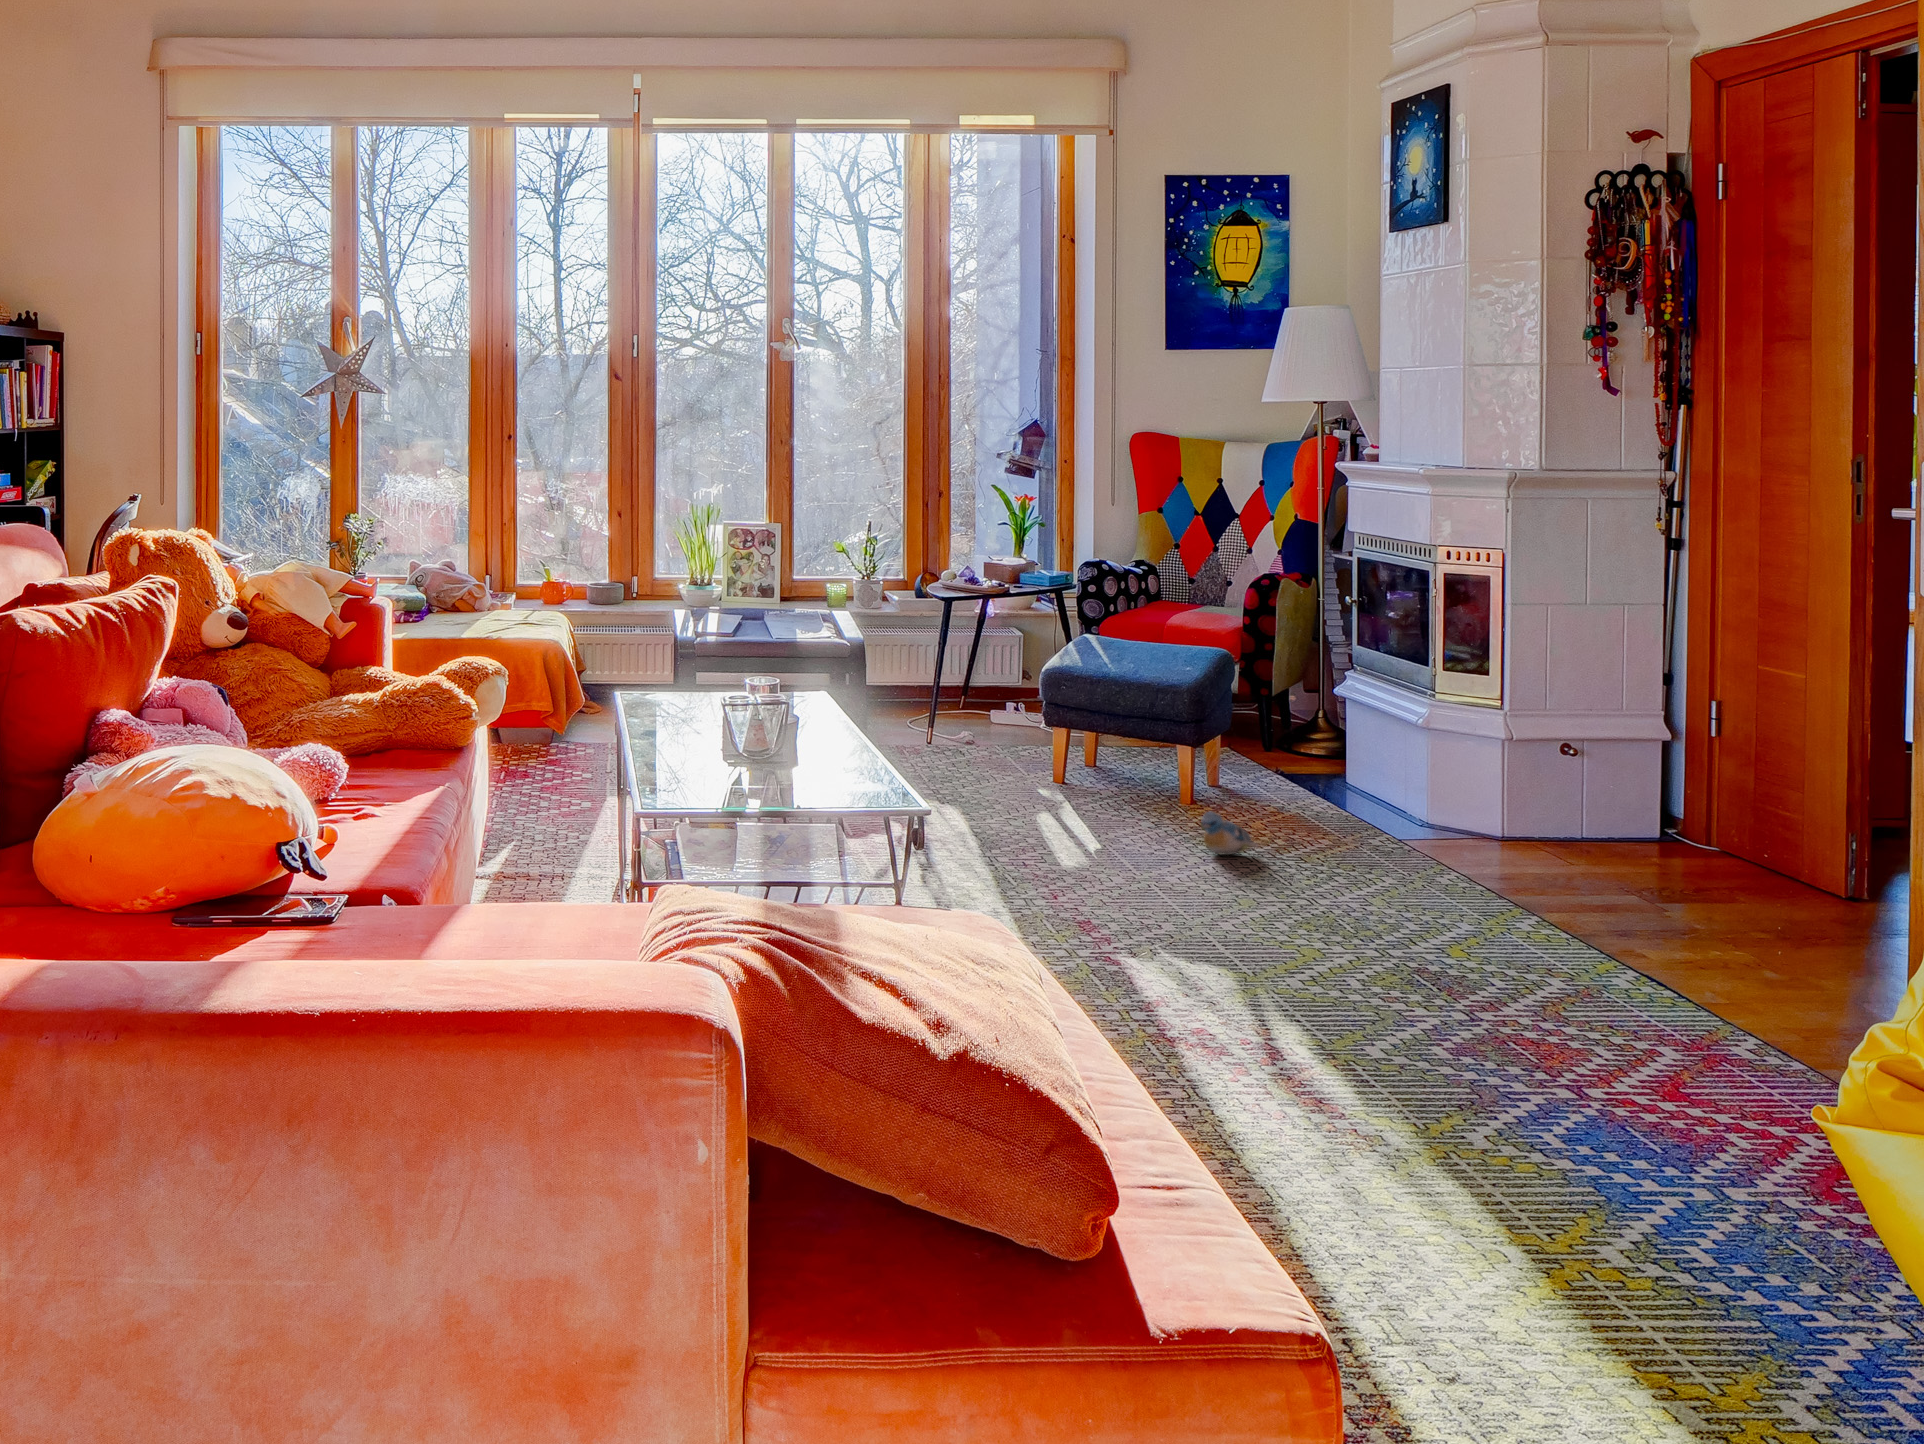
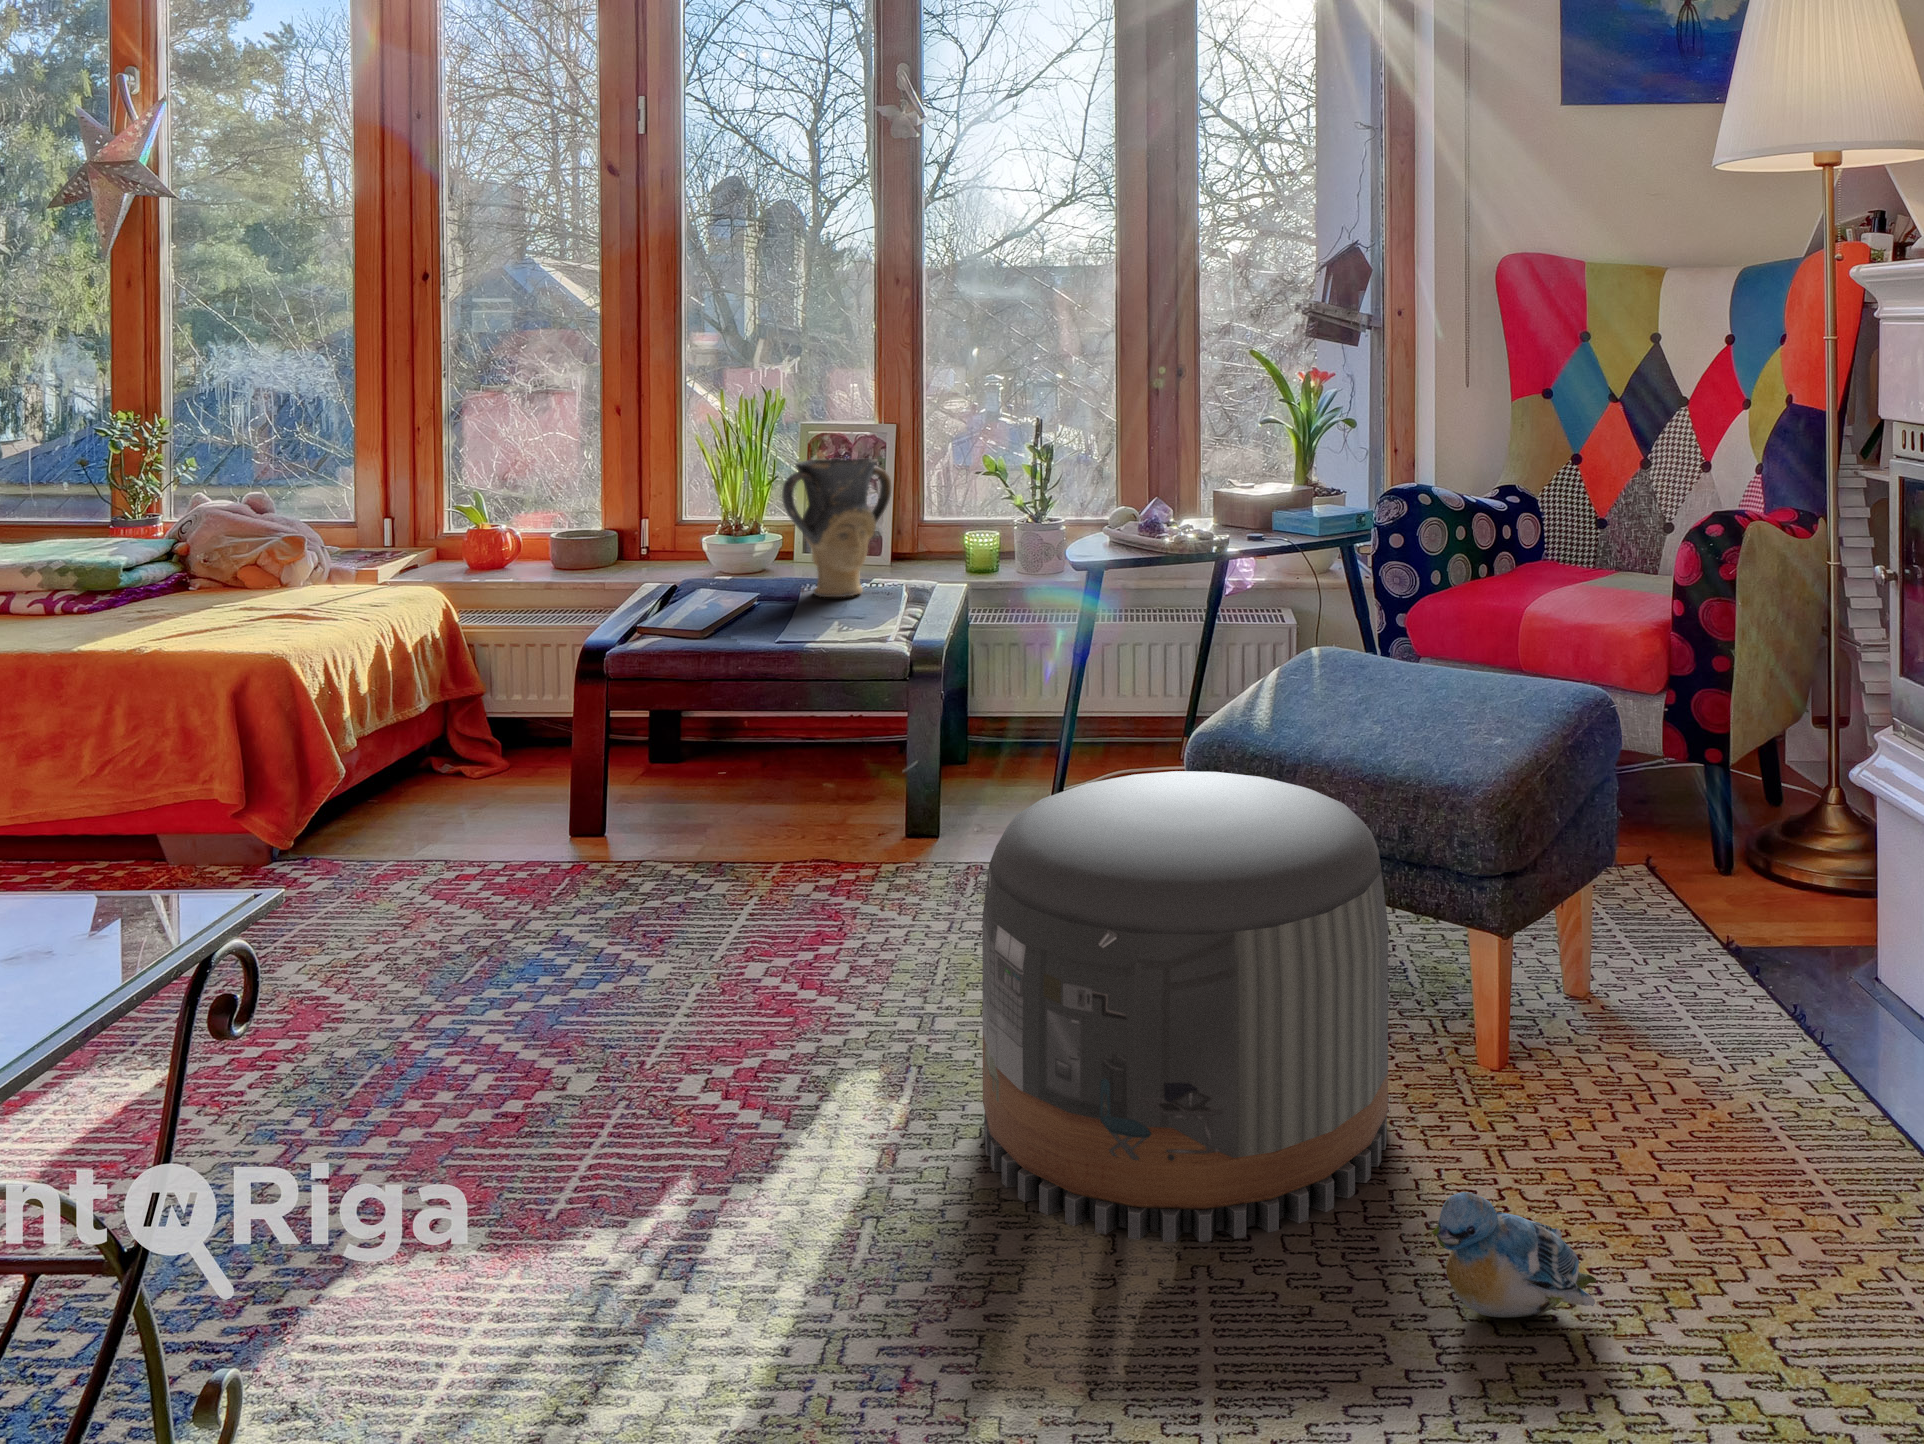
vase: none [756,542,803,617] -> present [782,458,891,597]
pouf: none [991,679,1160,843] -> present [982,771,1388,1242]

